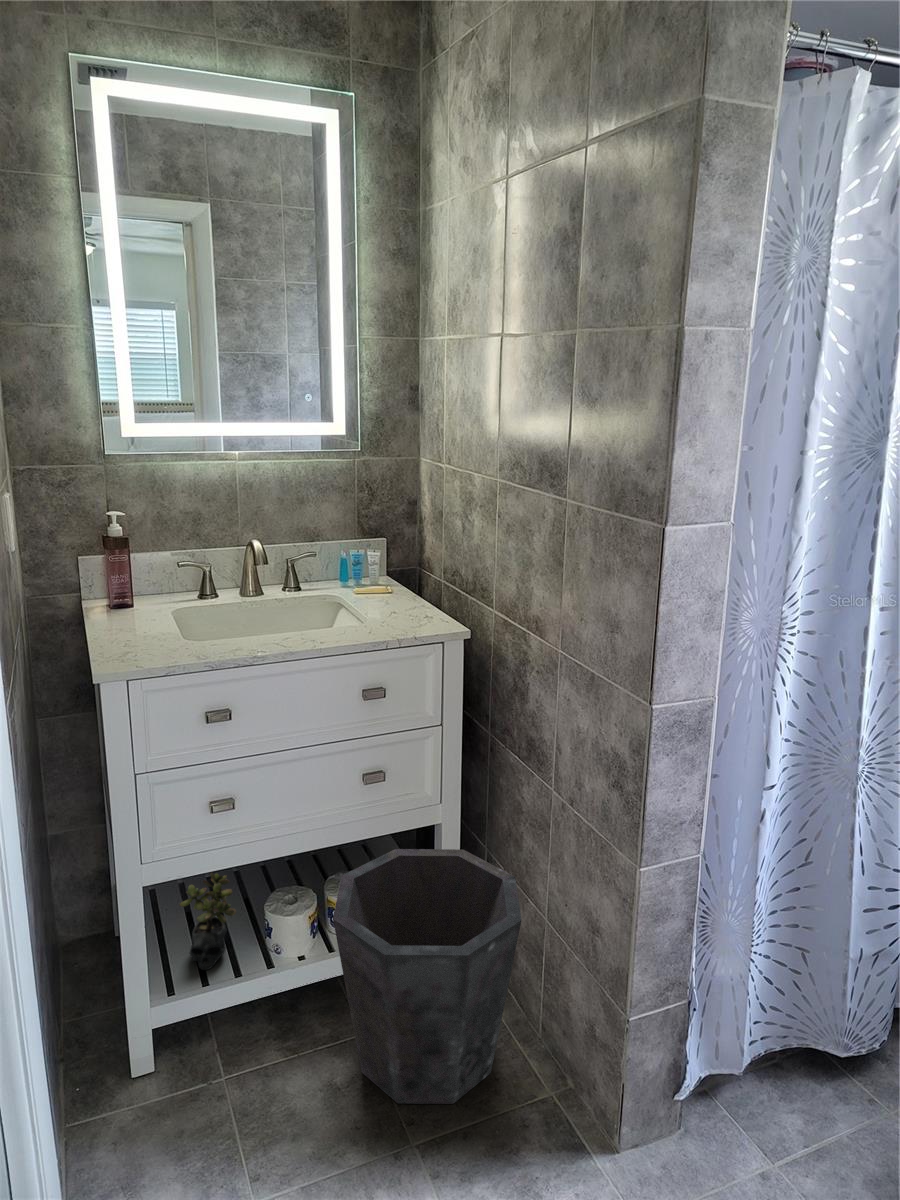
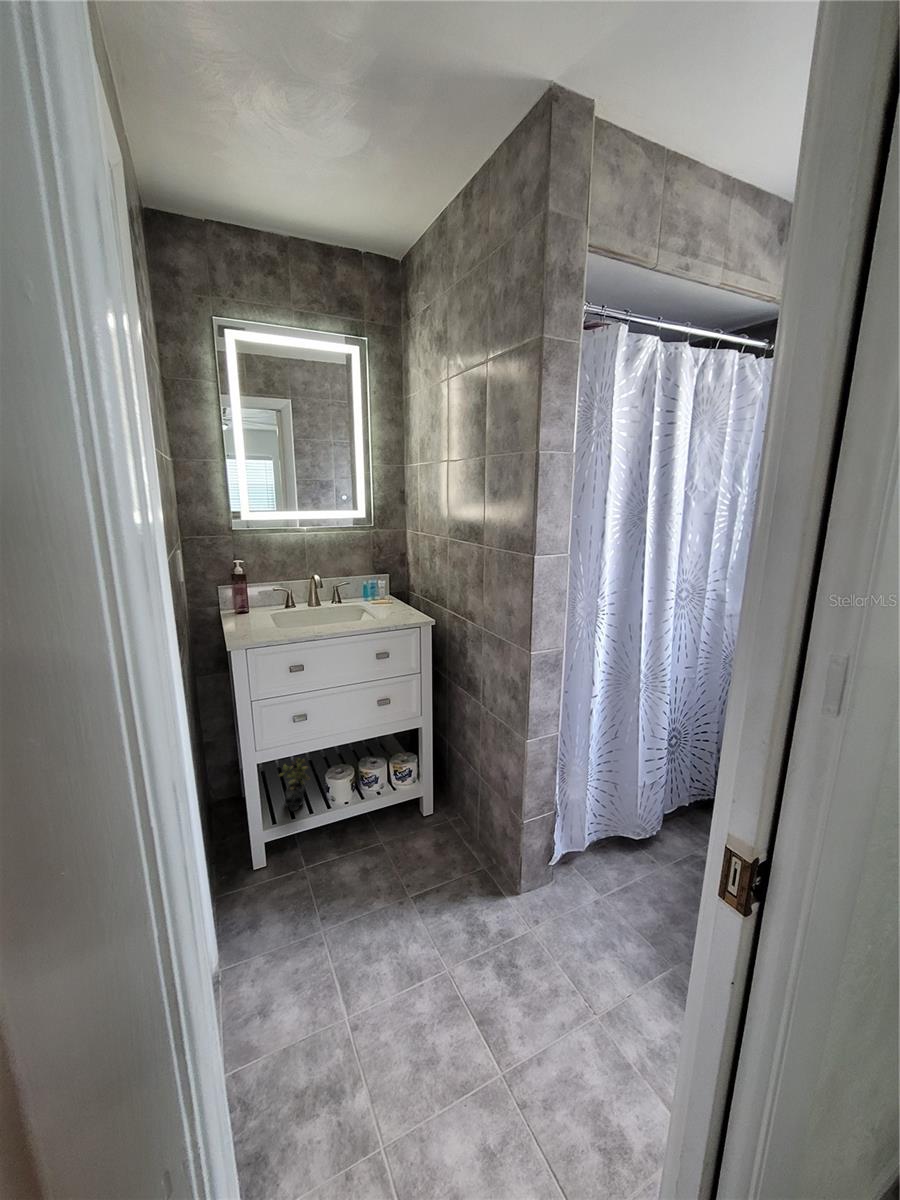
waste bin: present [333,849,521,1104] -> none [364,739,466,878]

